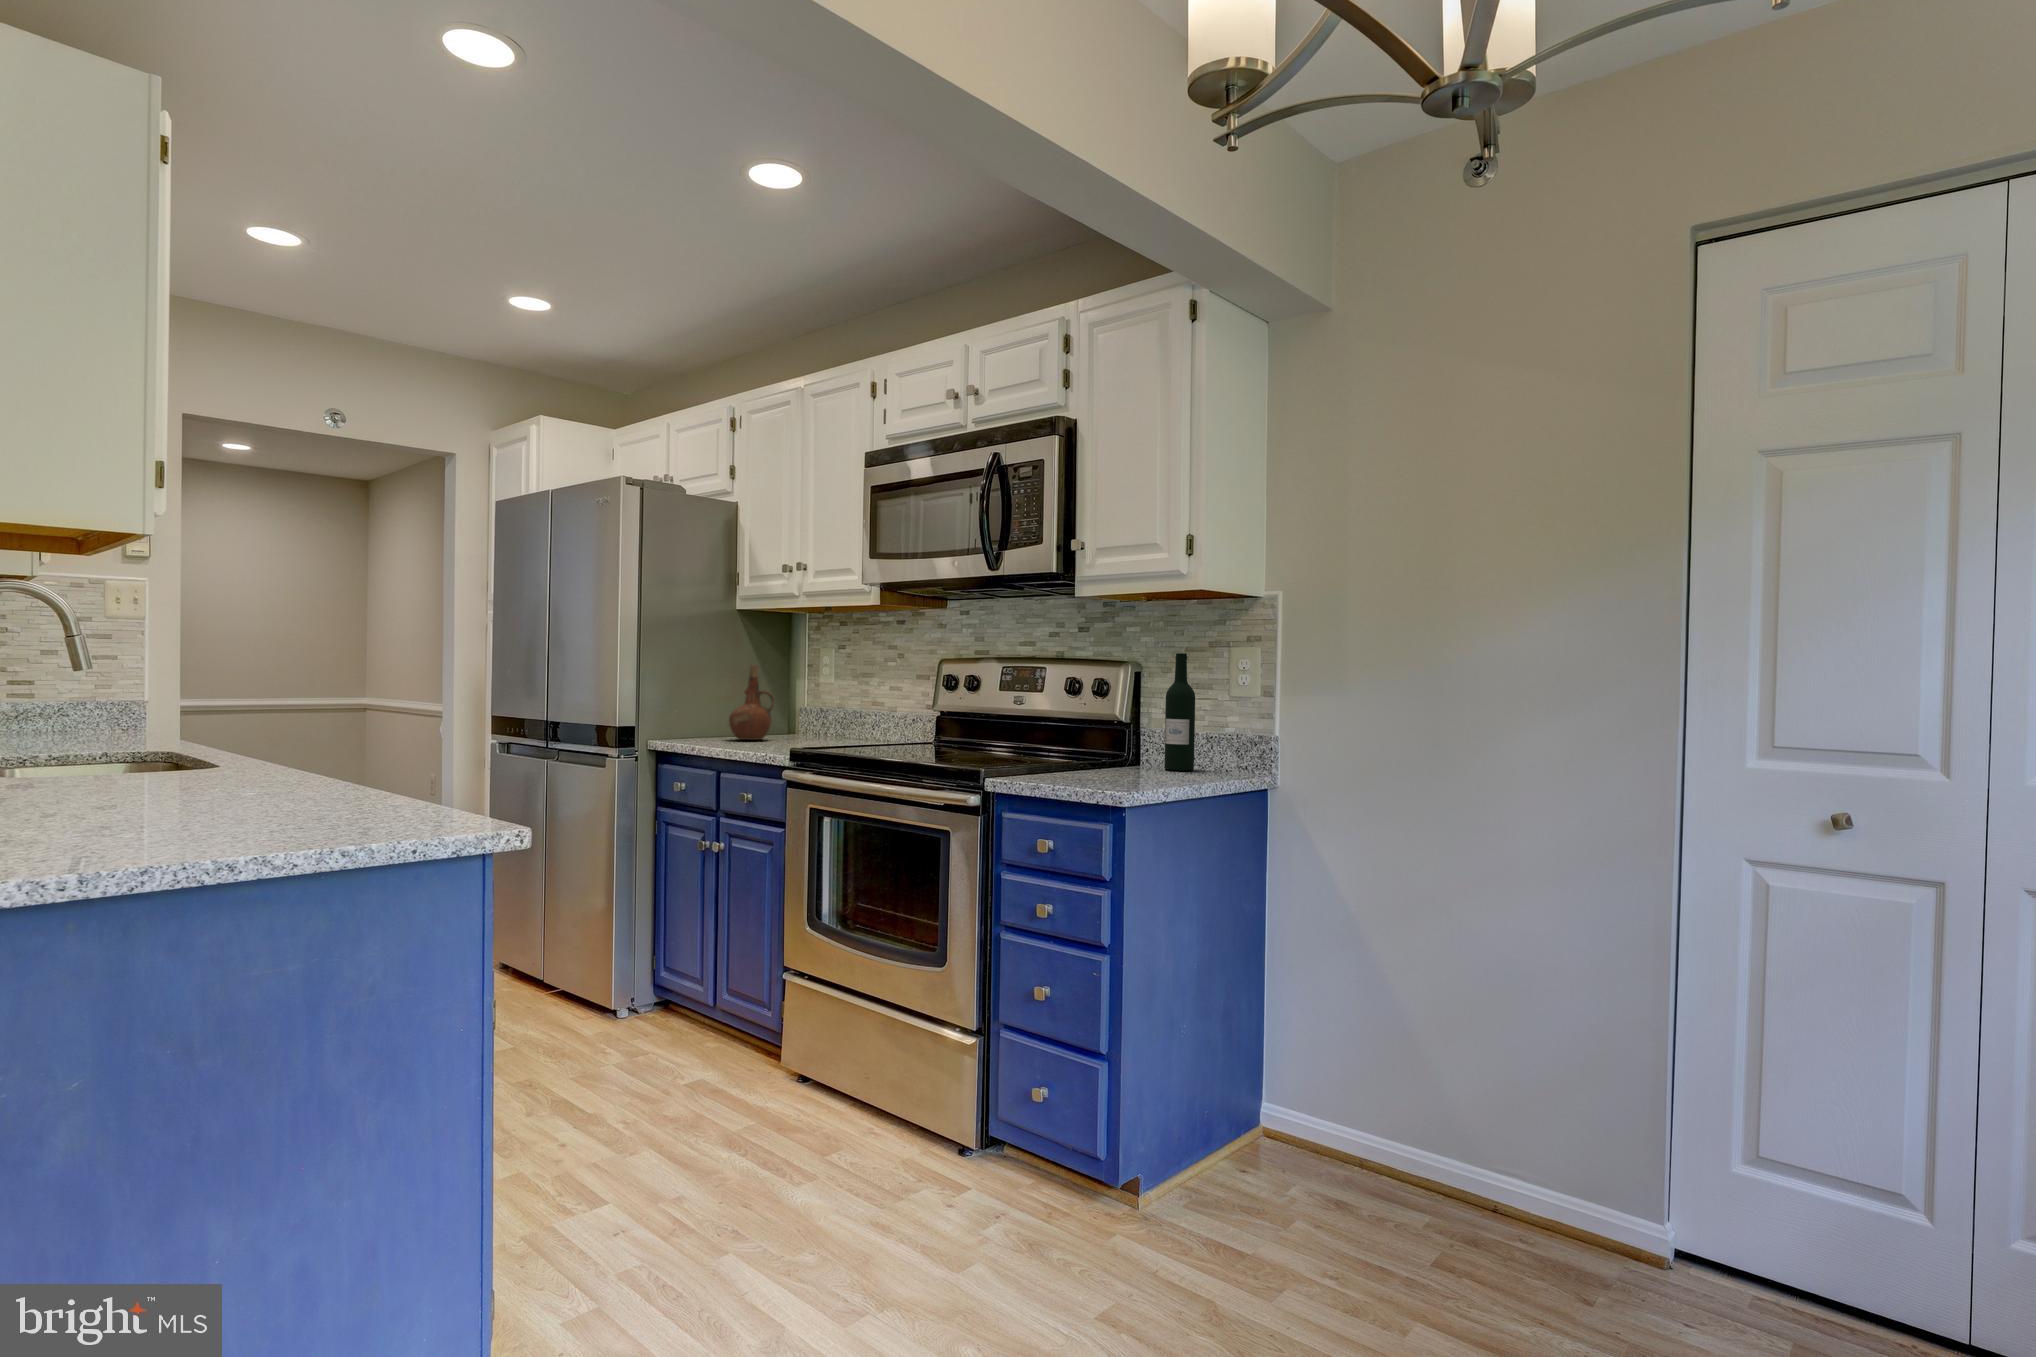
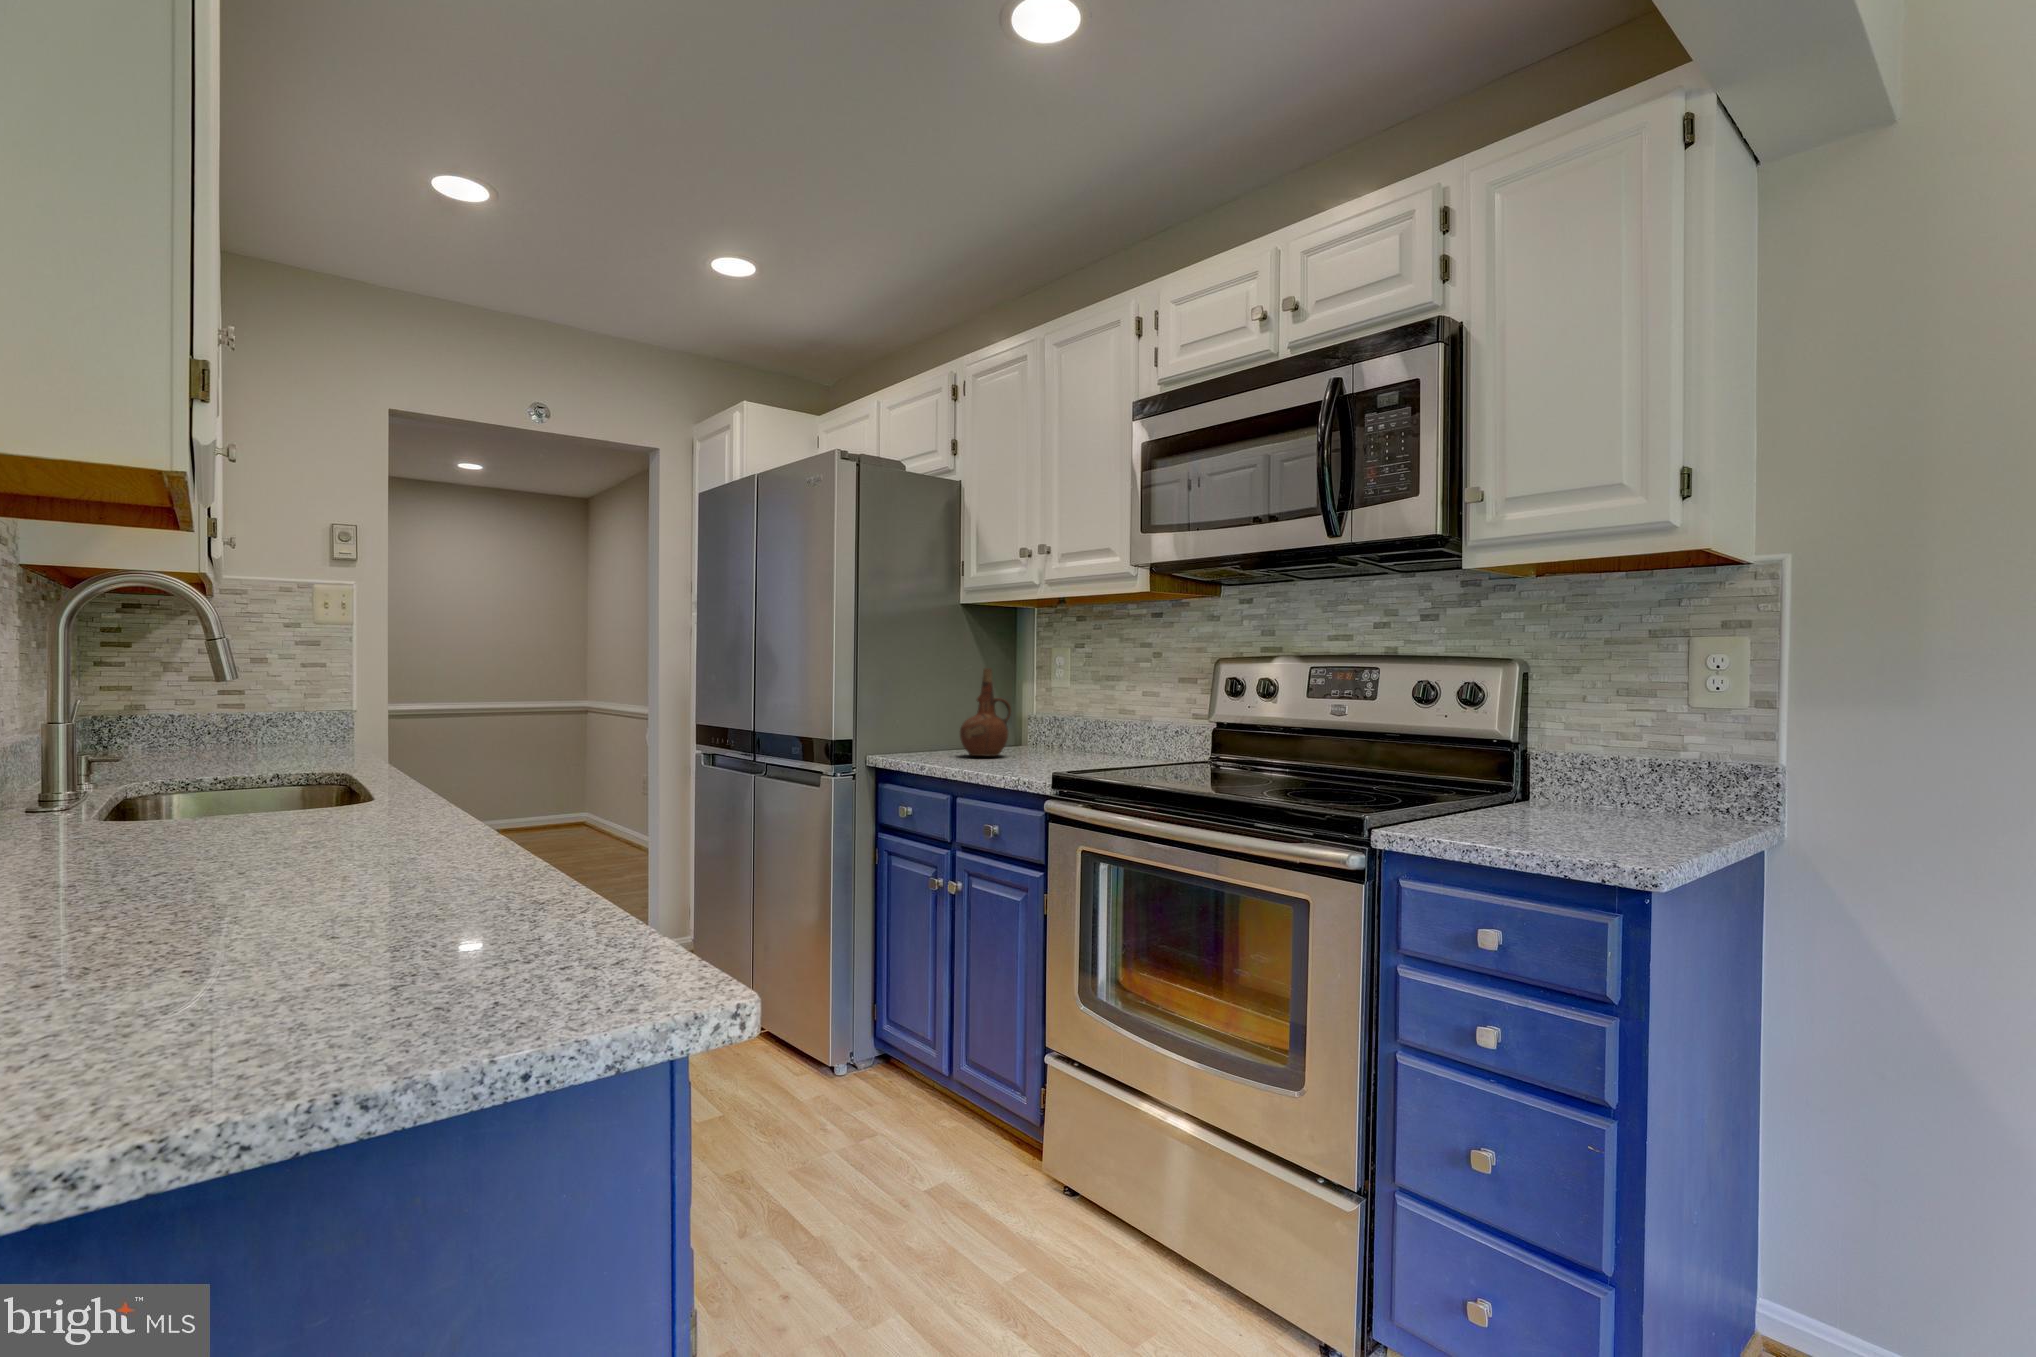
wine bottle: present [1164,653,1195,771] -> none [1604,646,1655,815]

